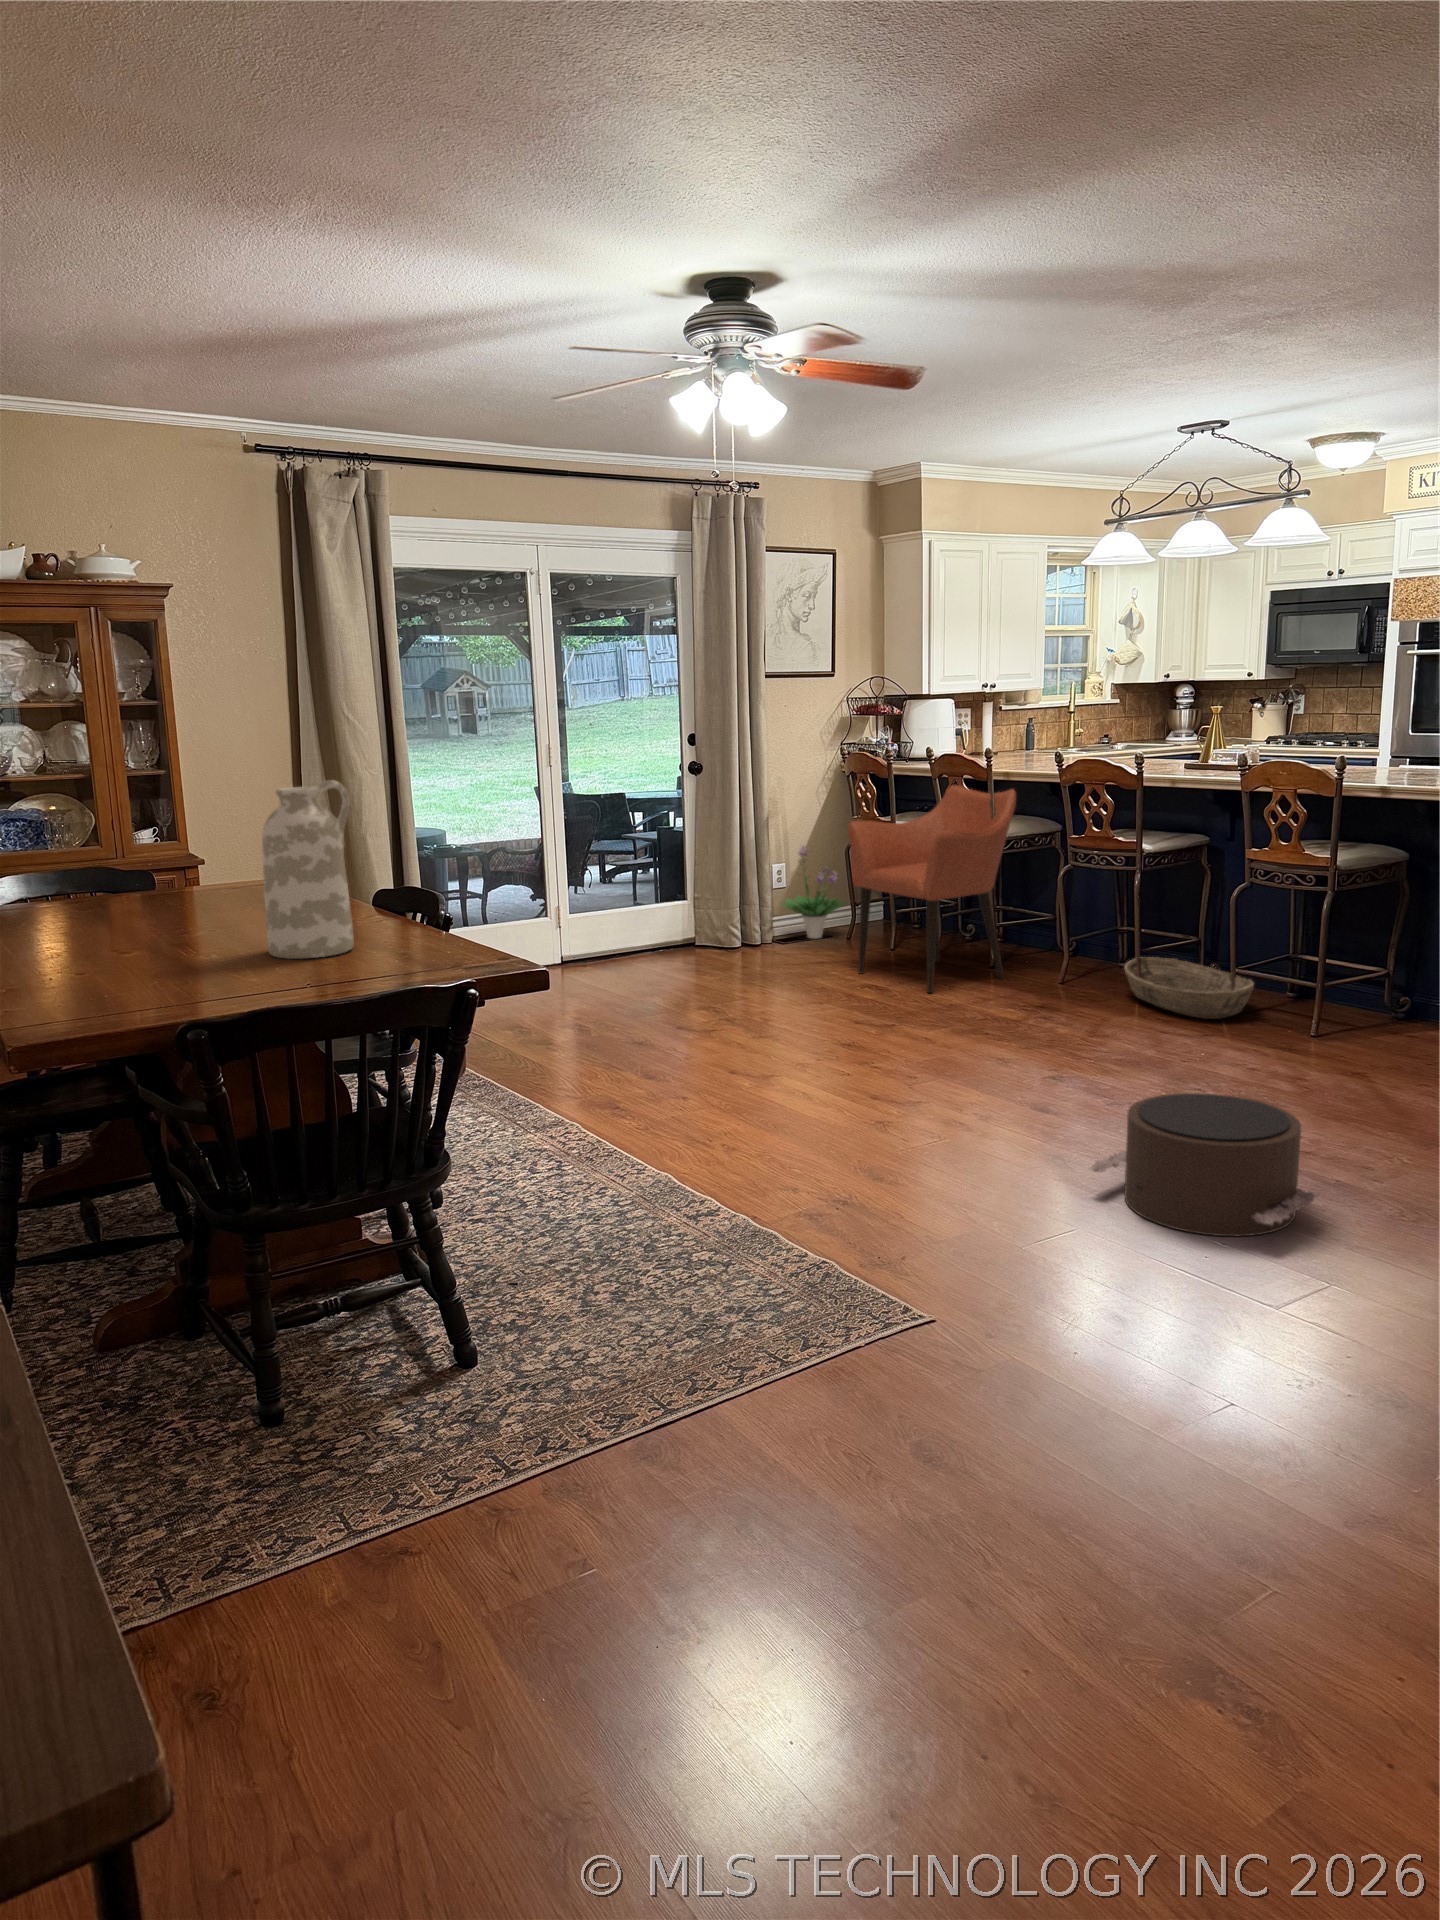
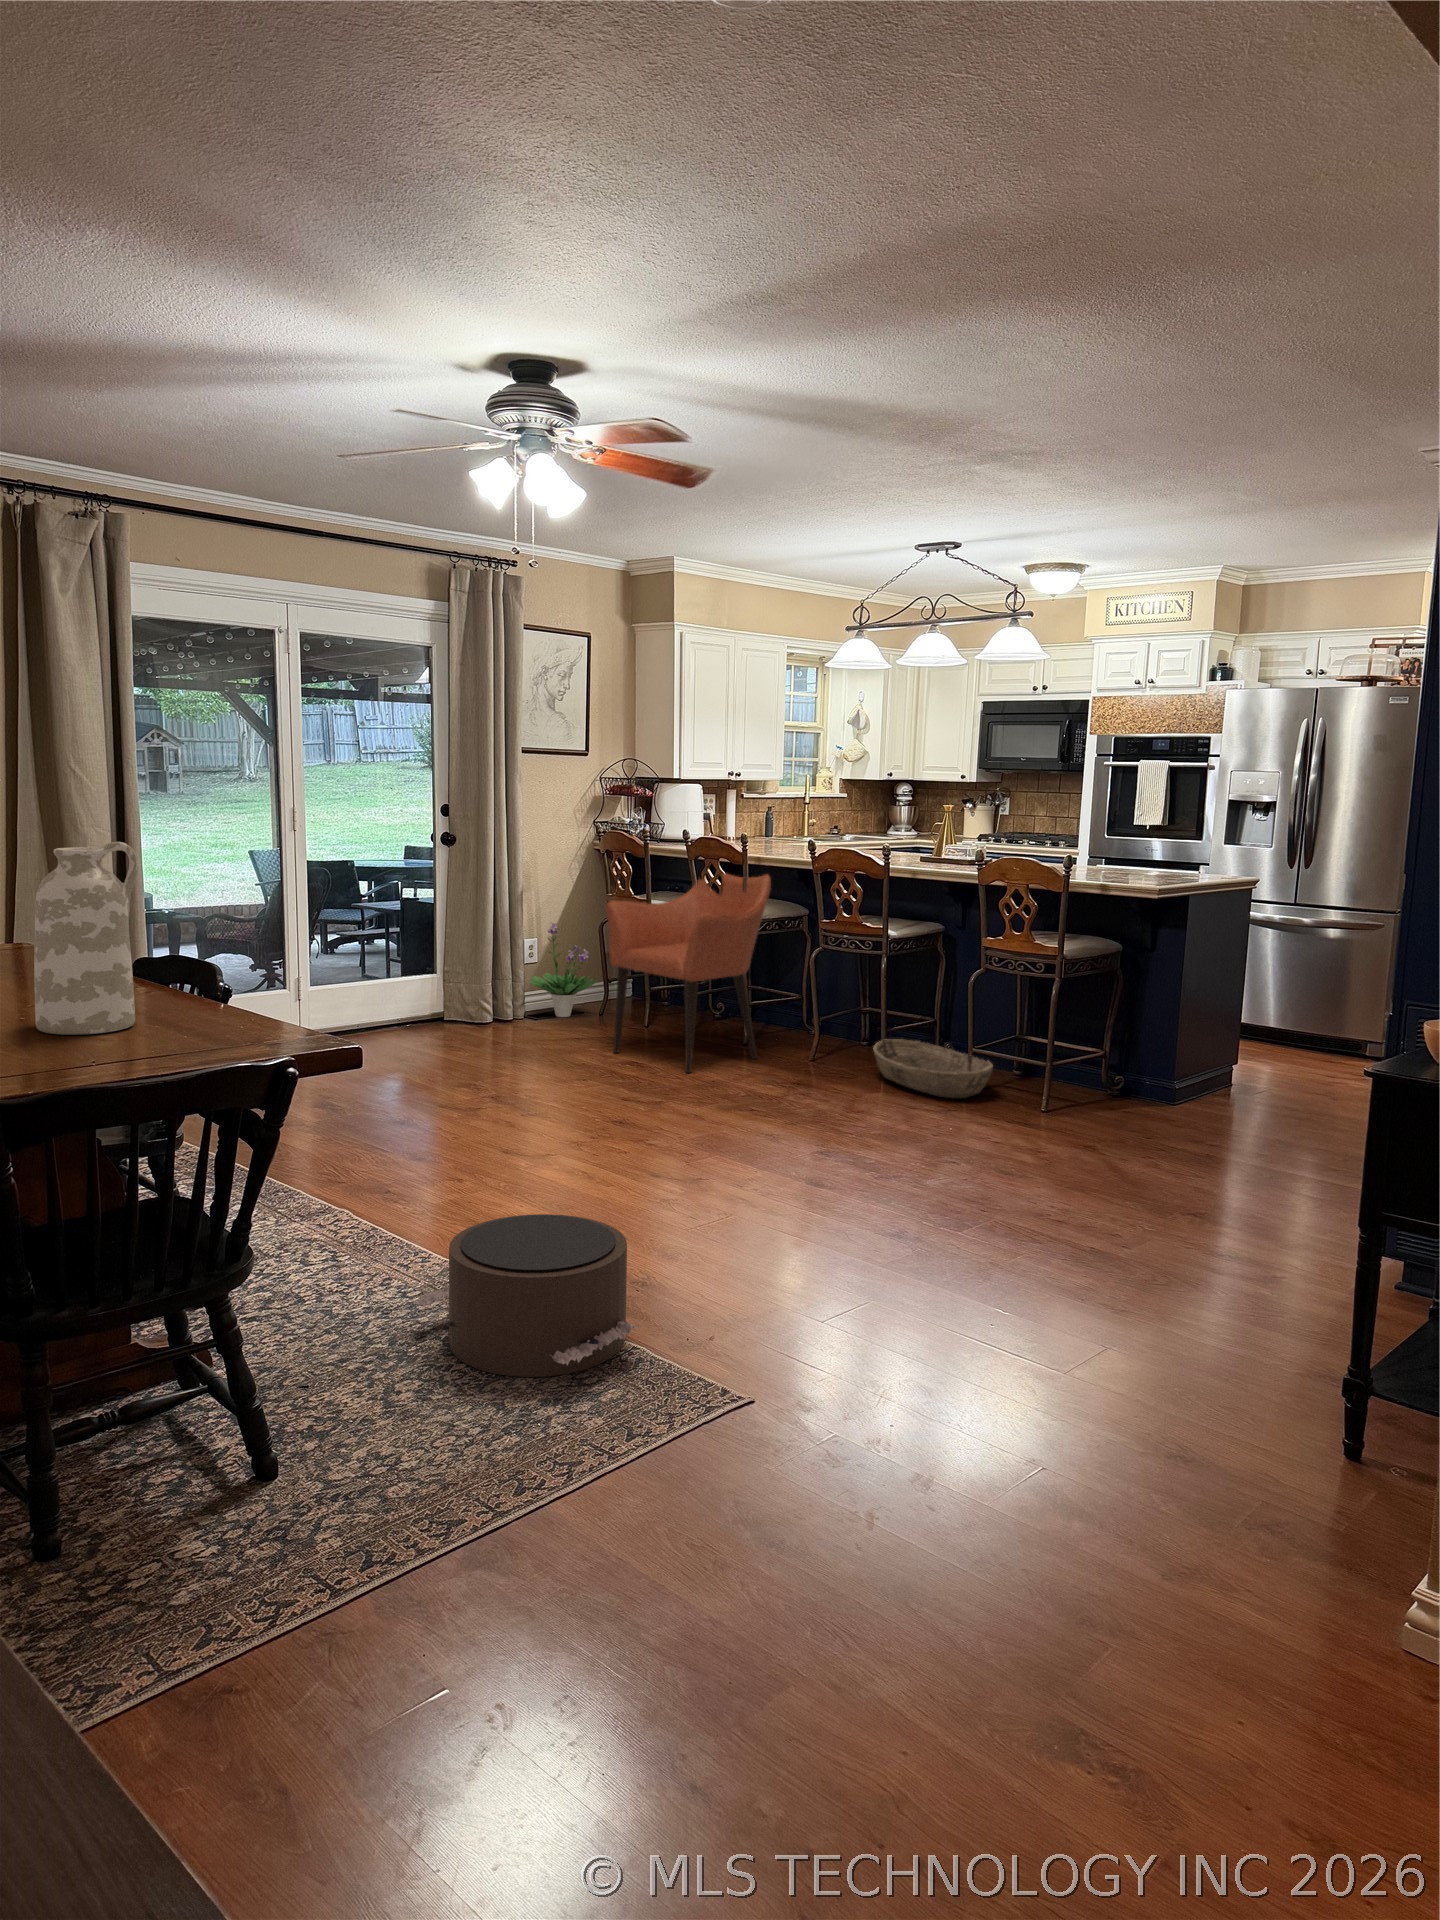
pouf: present [1090,1093,1318,1236] -> present [414,1214,639,1377]

